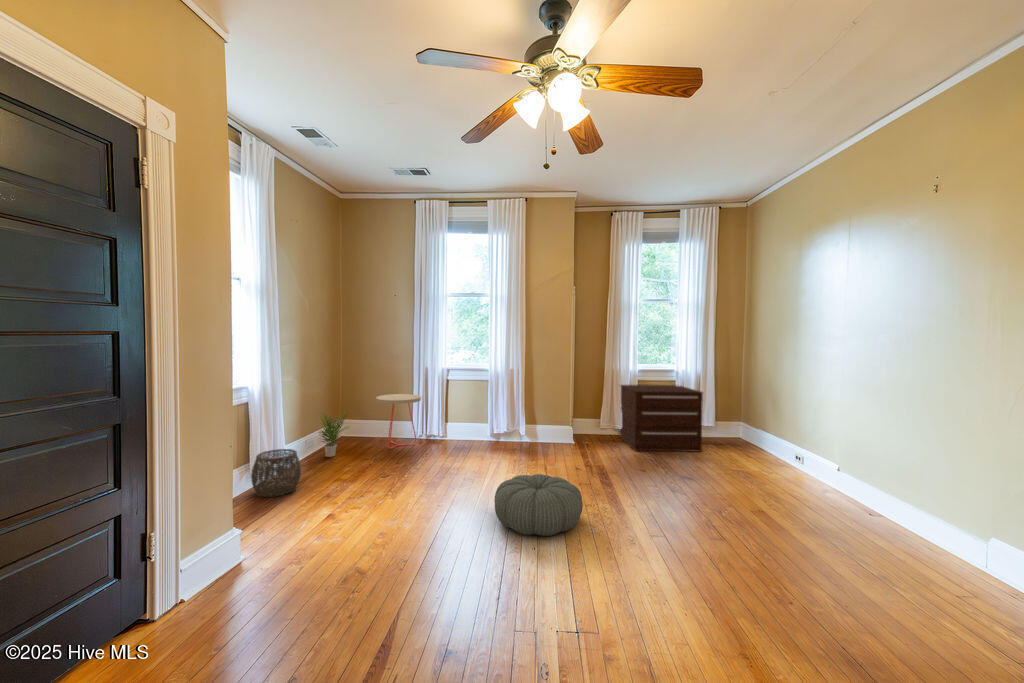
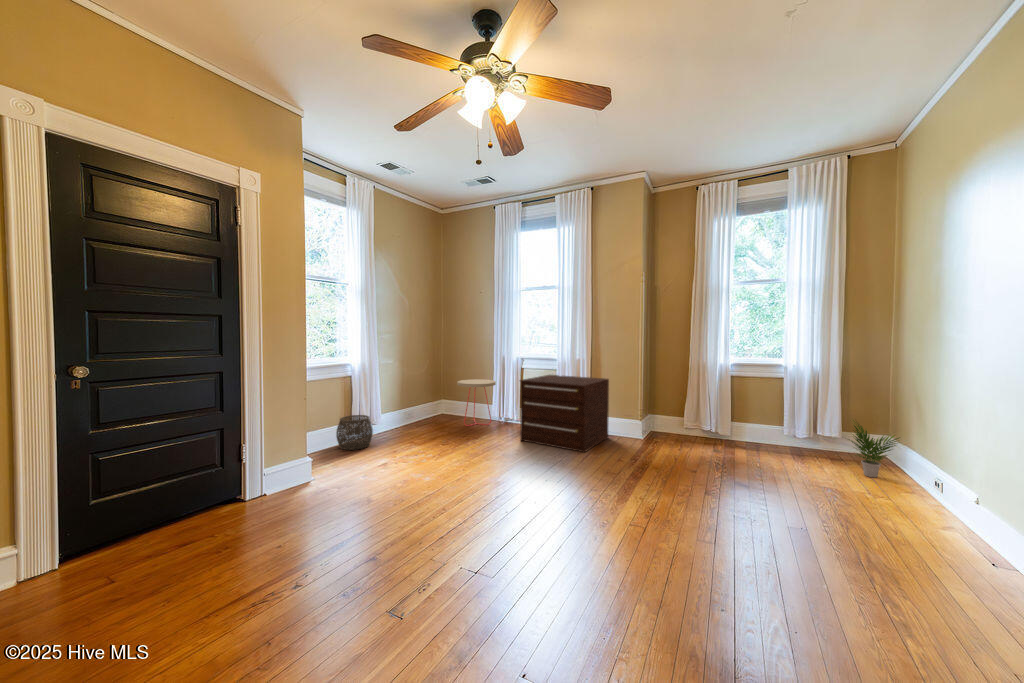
dresser: present [620,384,703,452] -> present [520,375,609,453]
potted plant: present [319,413,348,457] -> present [848,420,900,477]
pouf: present [494,474,583,536] -> none [467,458,555,518]

